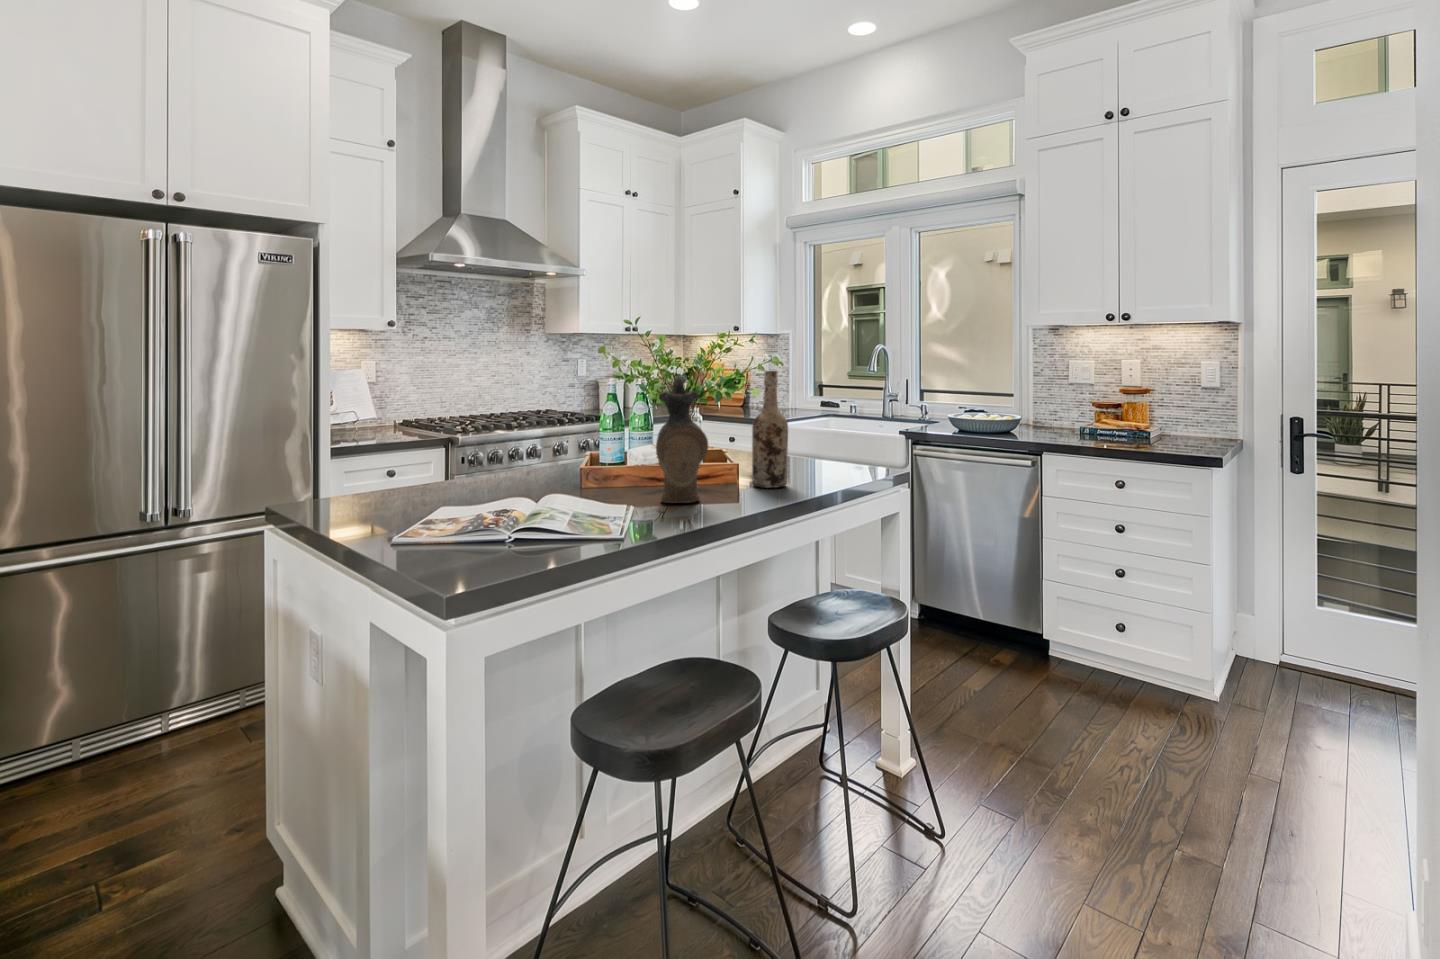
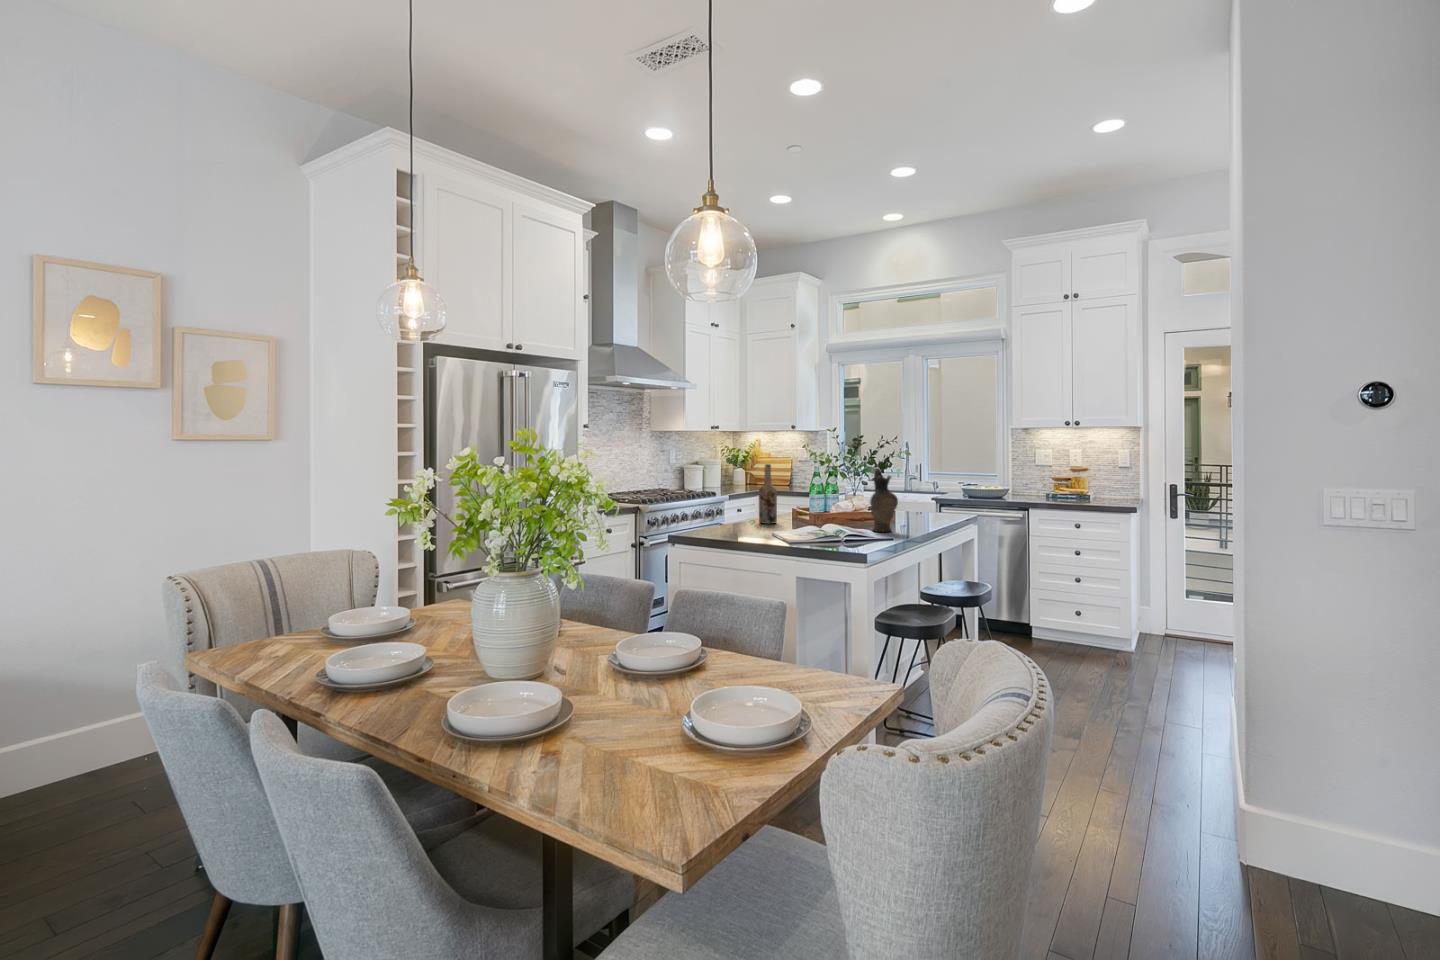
wine bottle: present [752,371,788,488] -> present [759,464,777,524]

